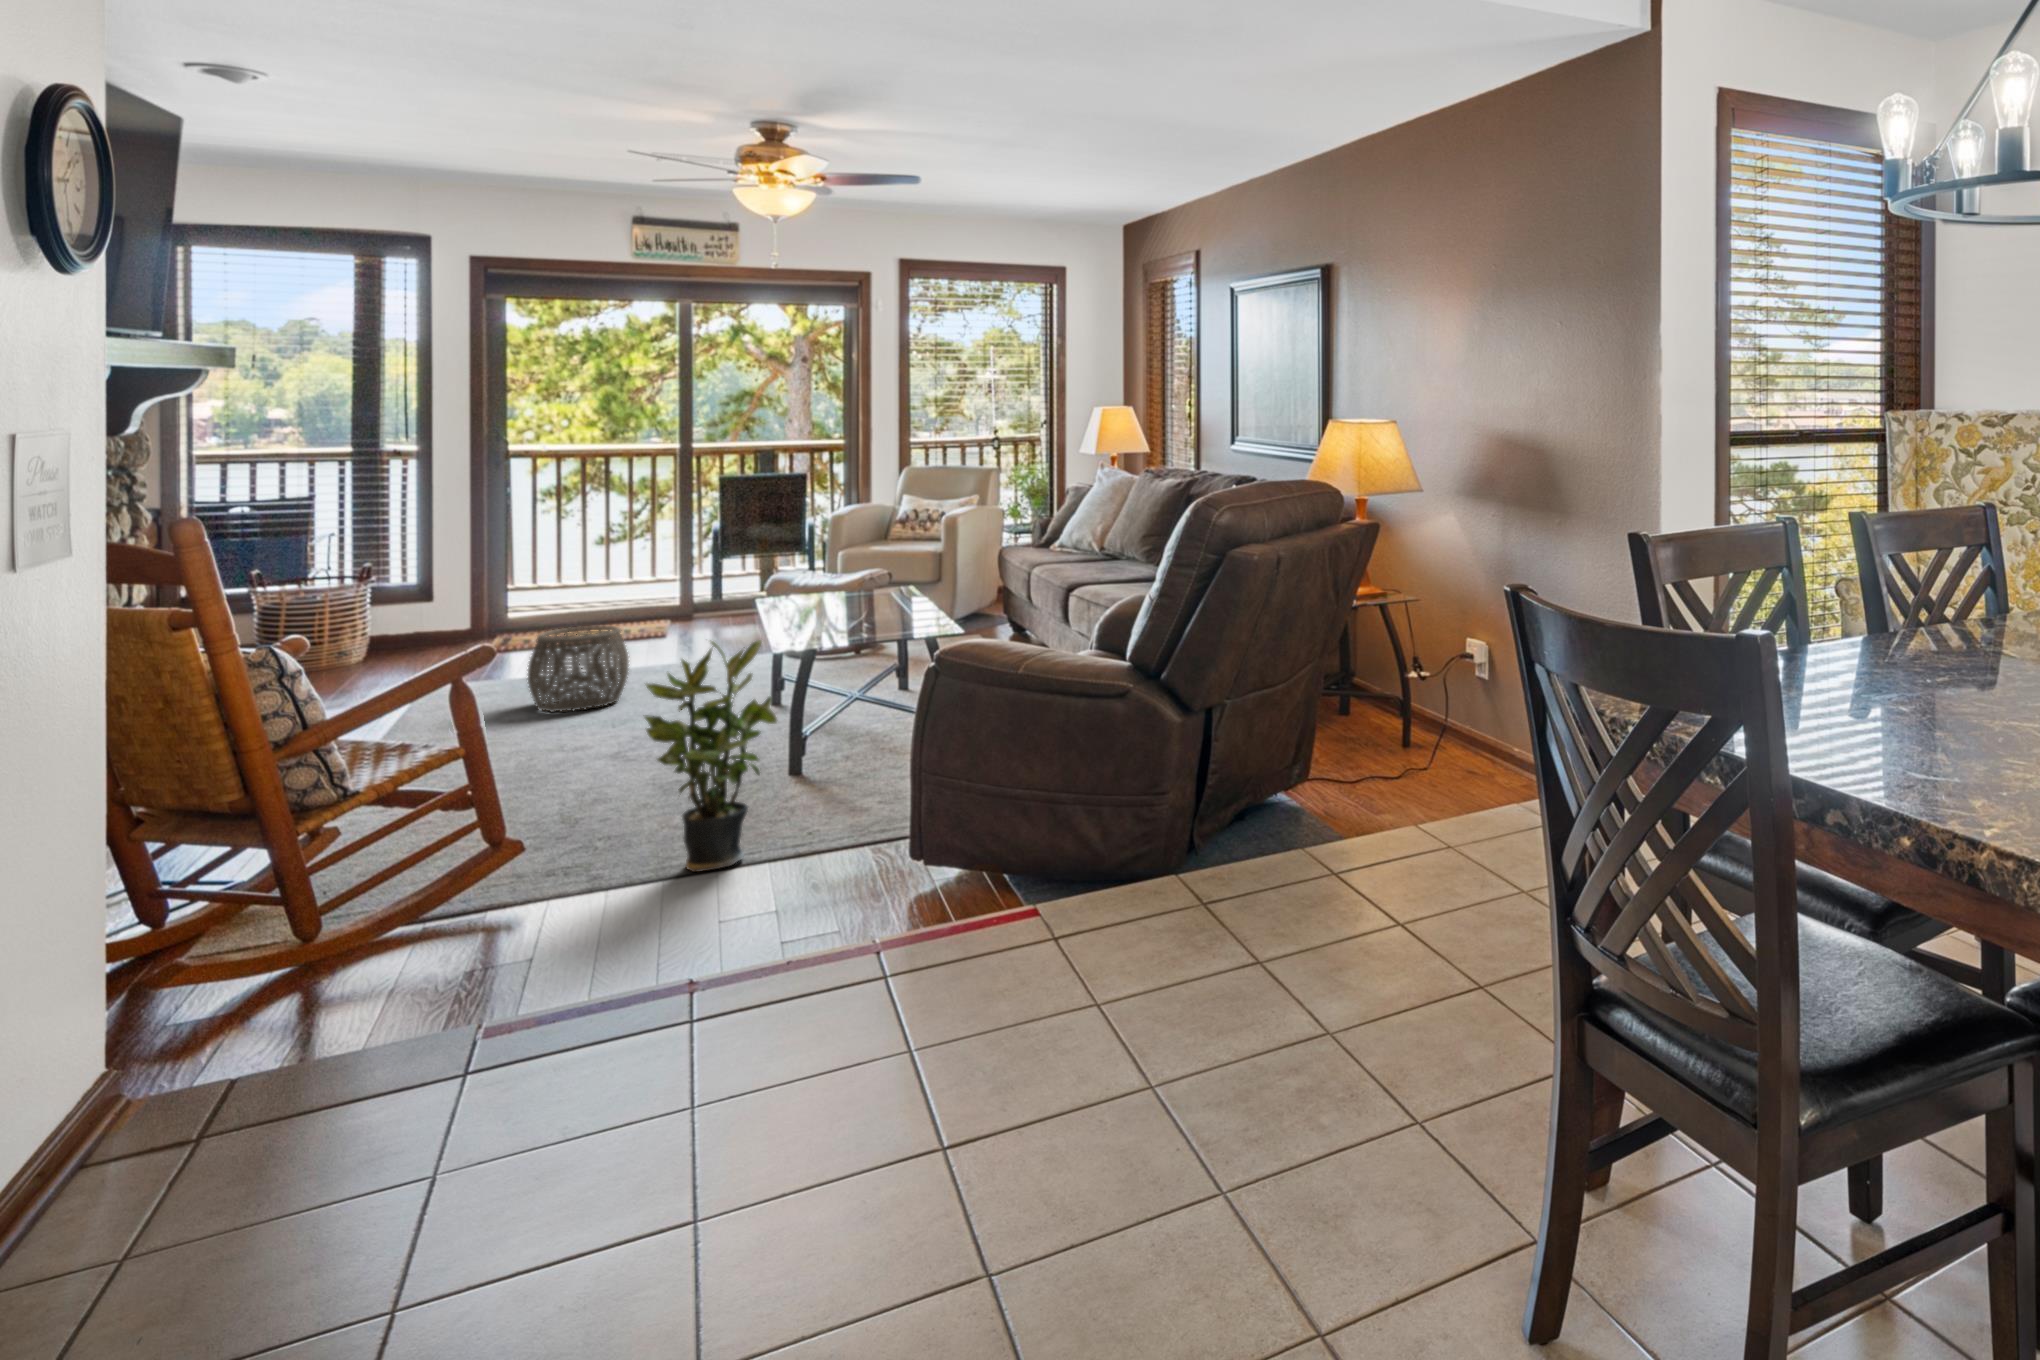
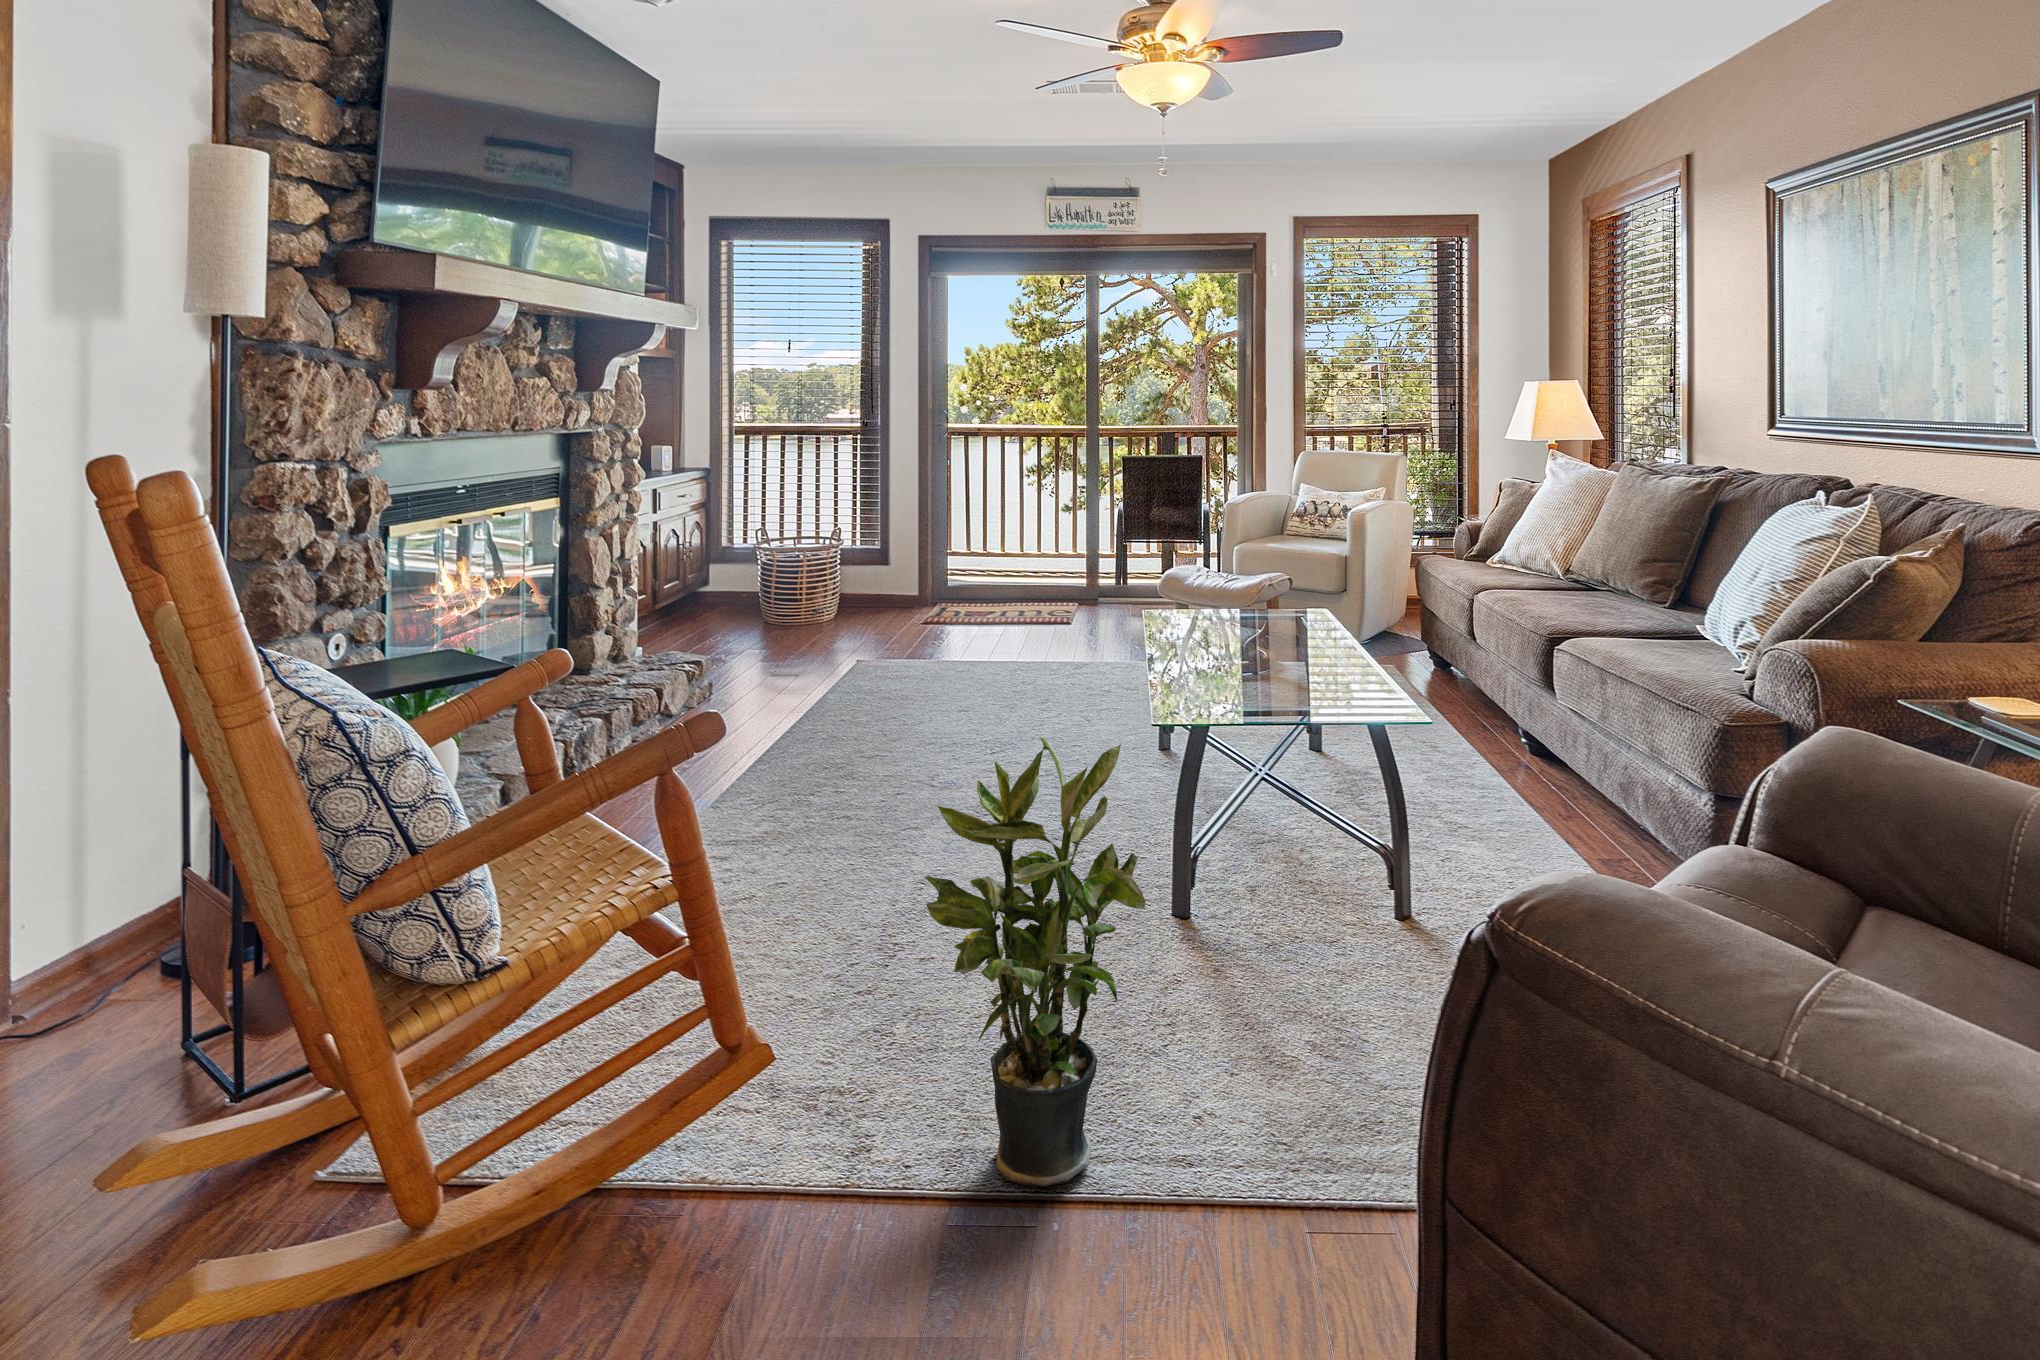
woven basket: present [527,626,629,712] -> none [920,618,1020,721]

